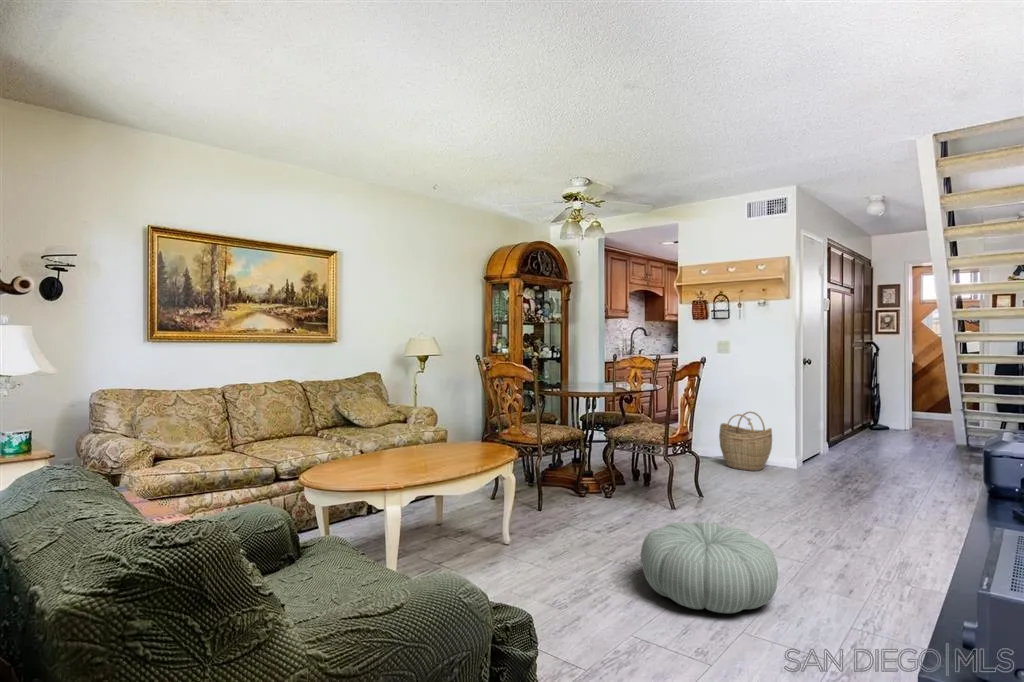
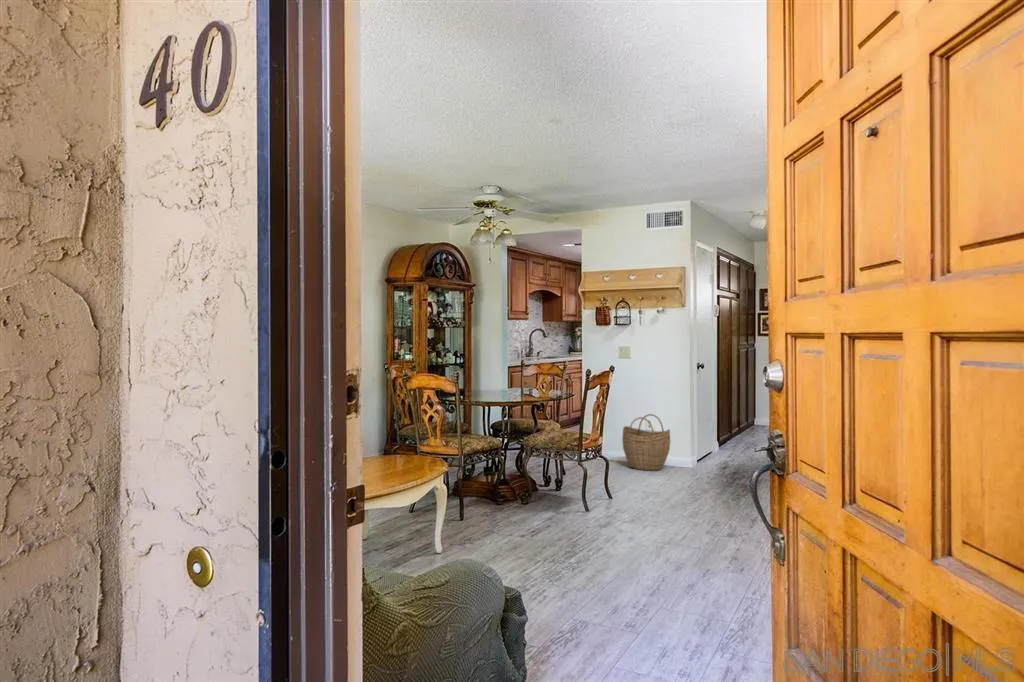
pouf: present [641,522,778,613] -> none [569,520,687,597]

